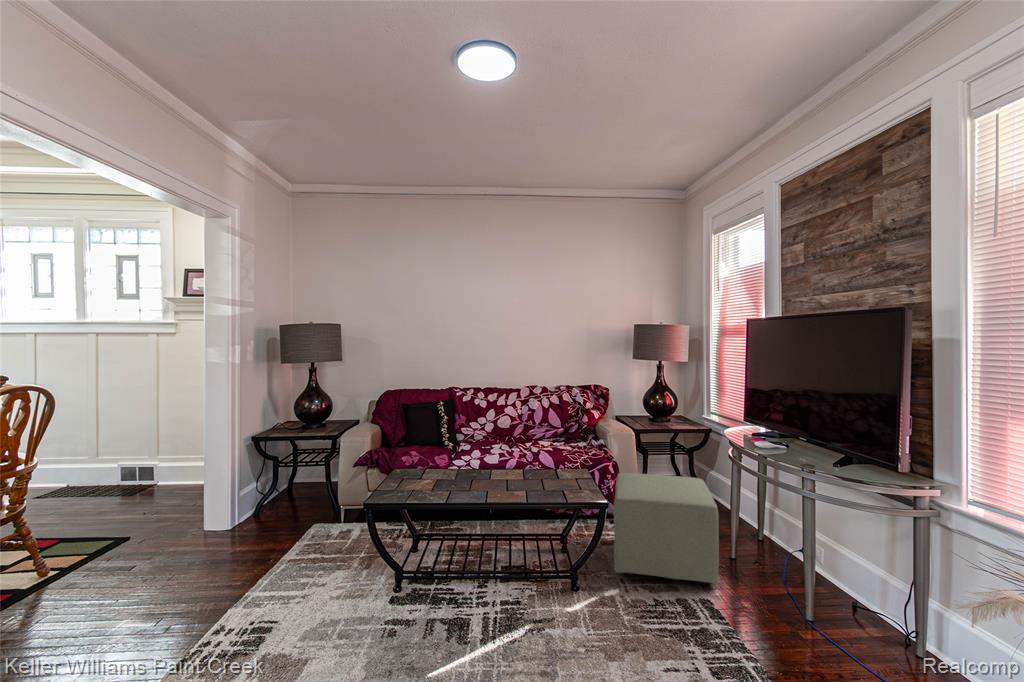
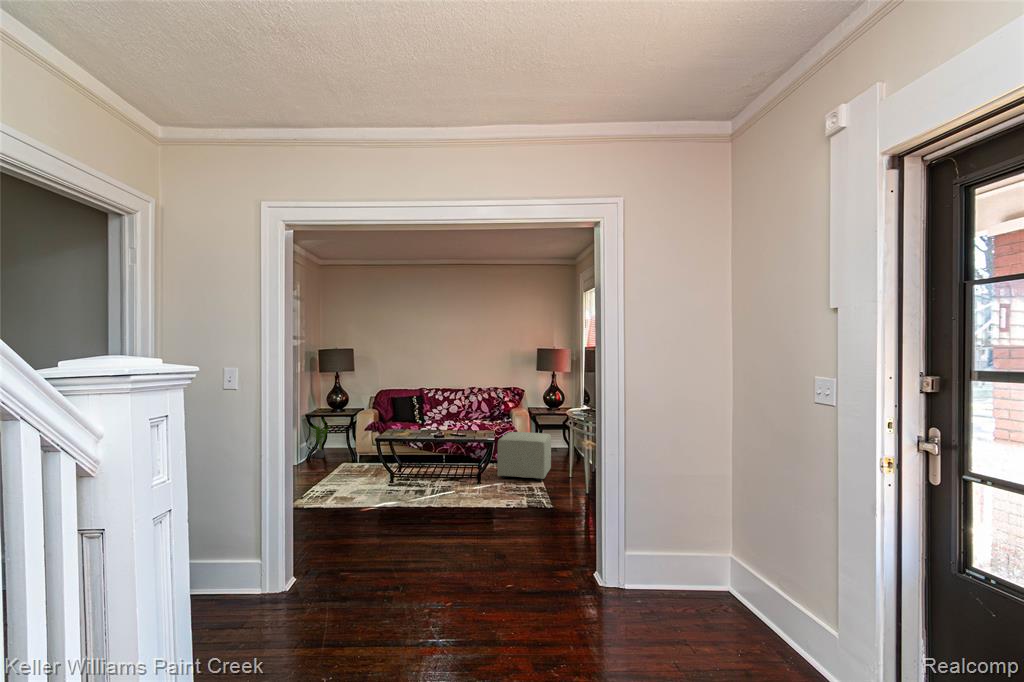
potted plant: none [260,438,303,509] -> present [314,425,328,458]

